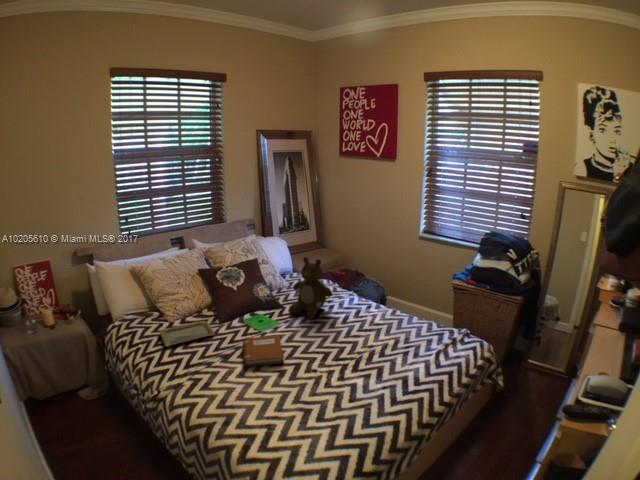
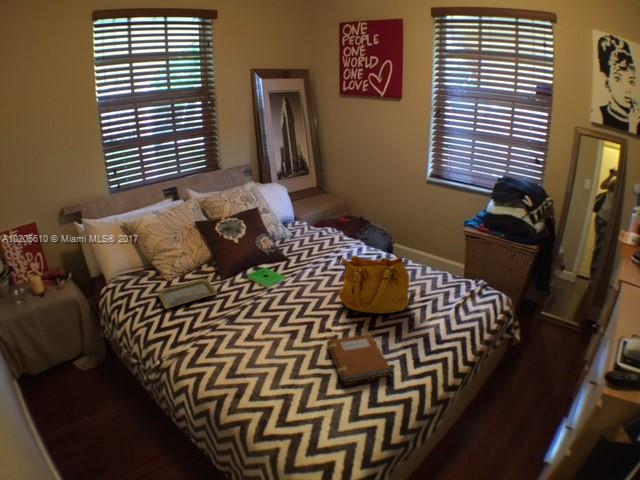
teddy bear: present [289,257,332,318] -> none [294,207,341,273]
handbag: none [327,301,392,356] -> present [339,255,409,313]
notebook: present [243,335,284,366] -> present [327,334,390,383]

